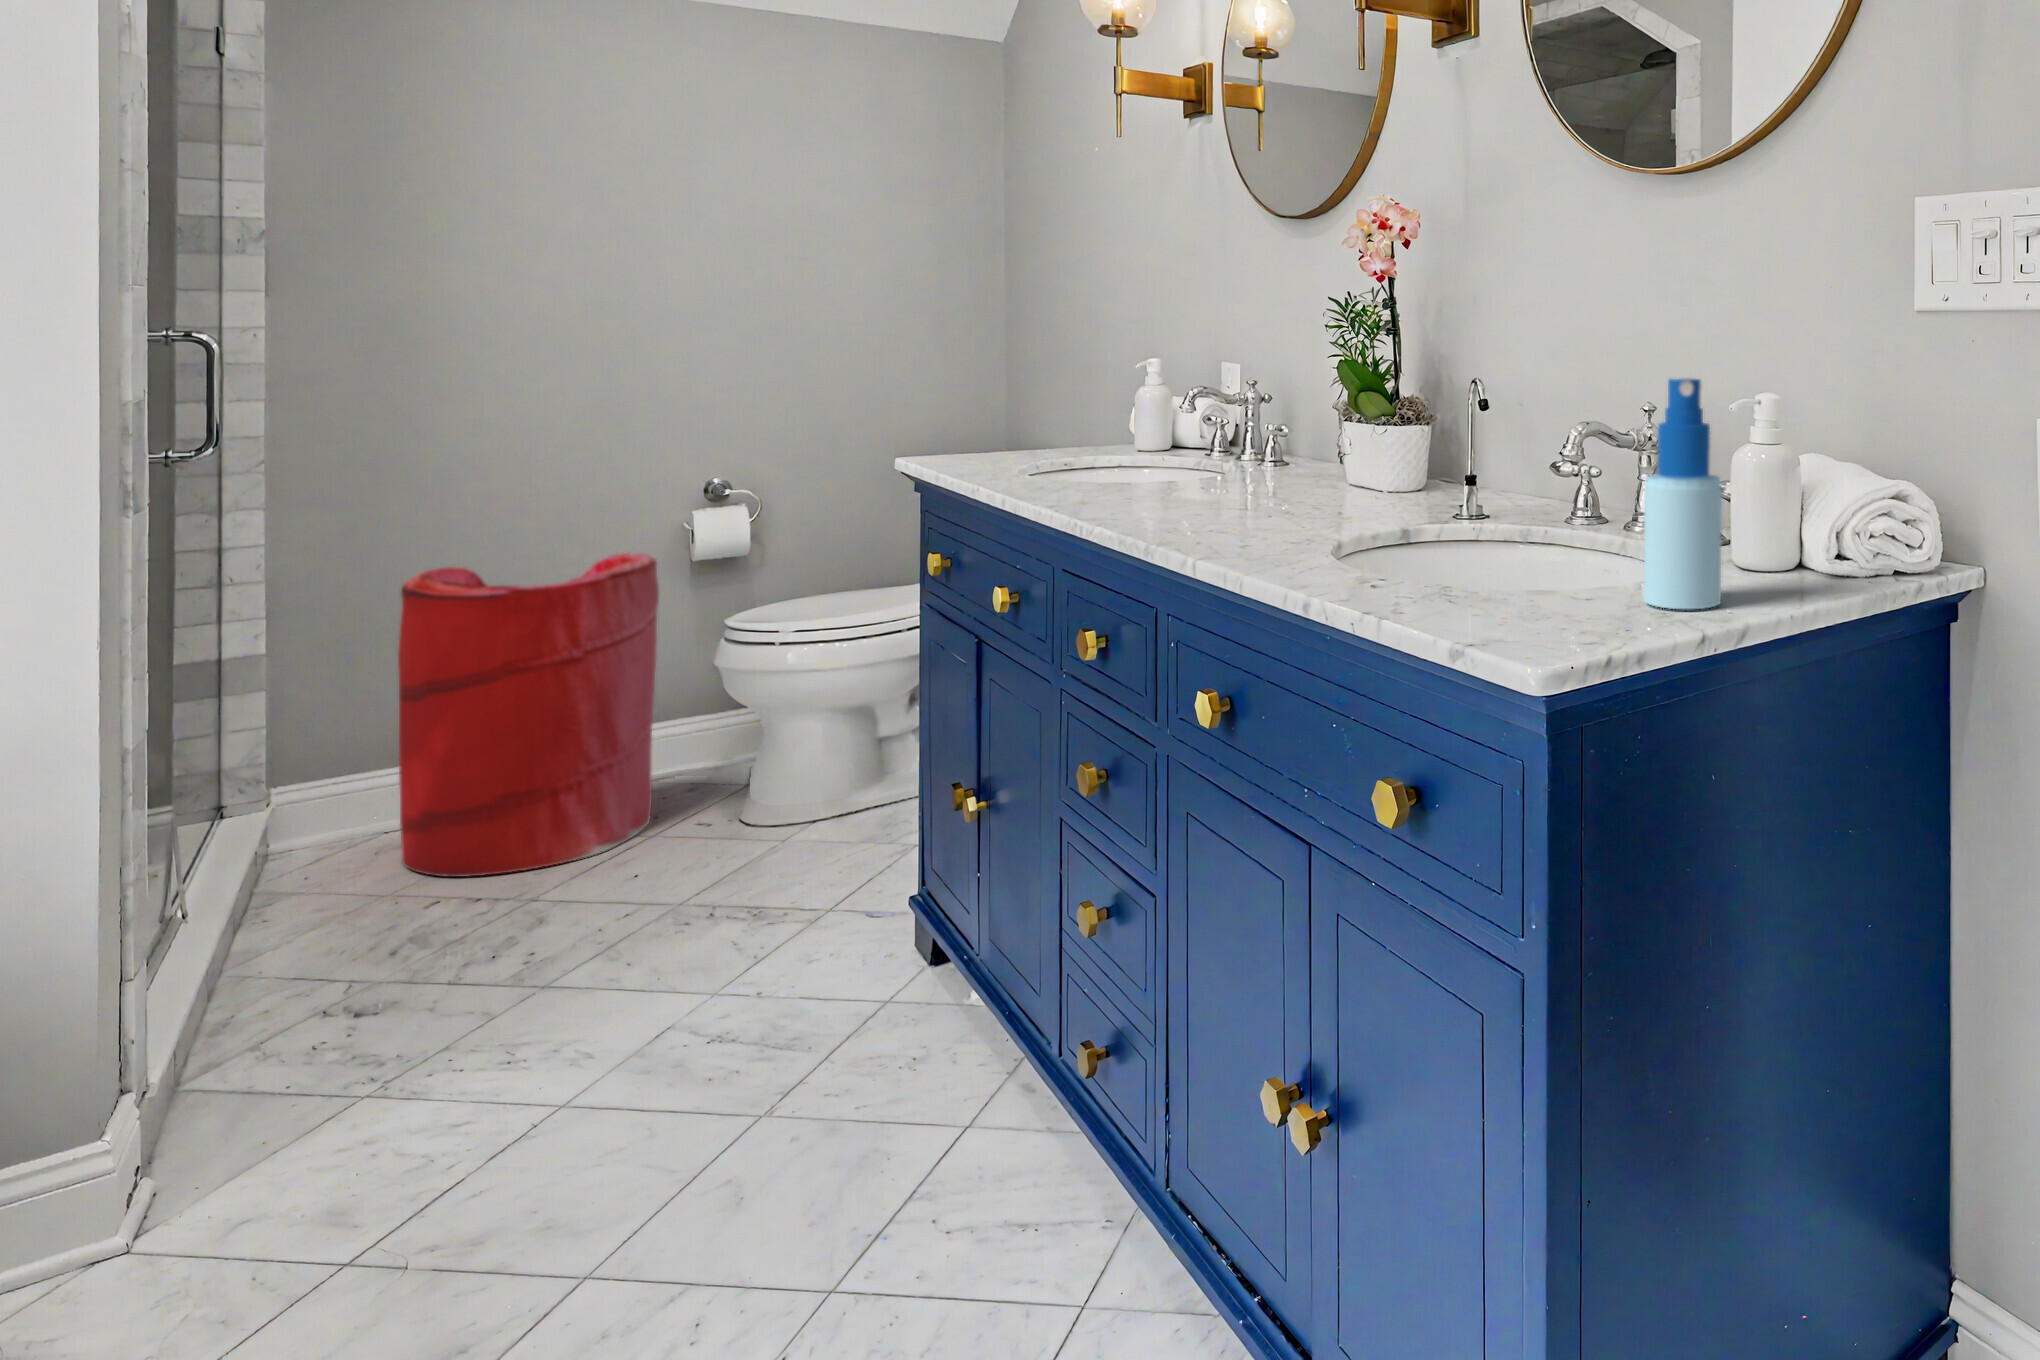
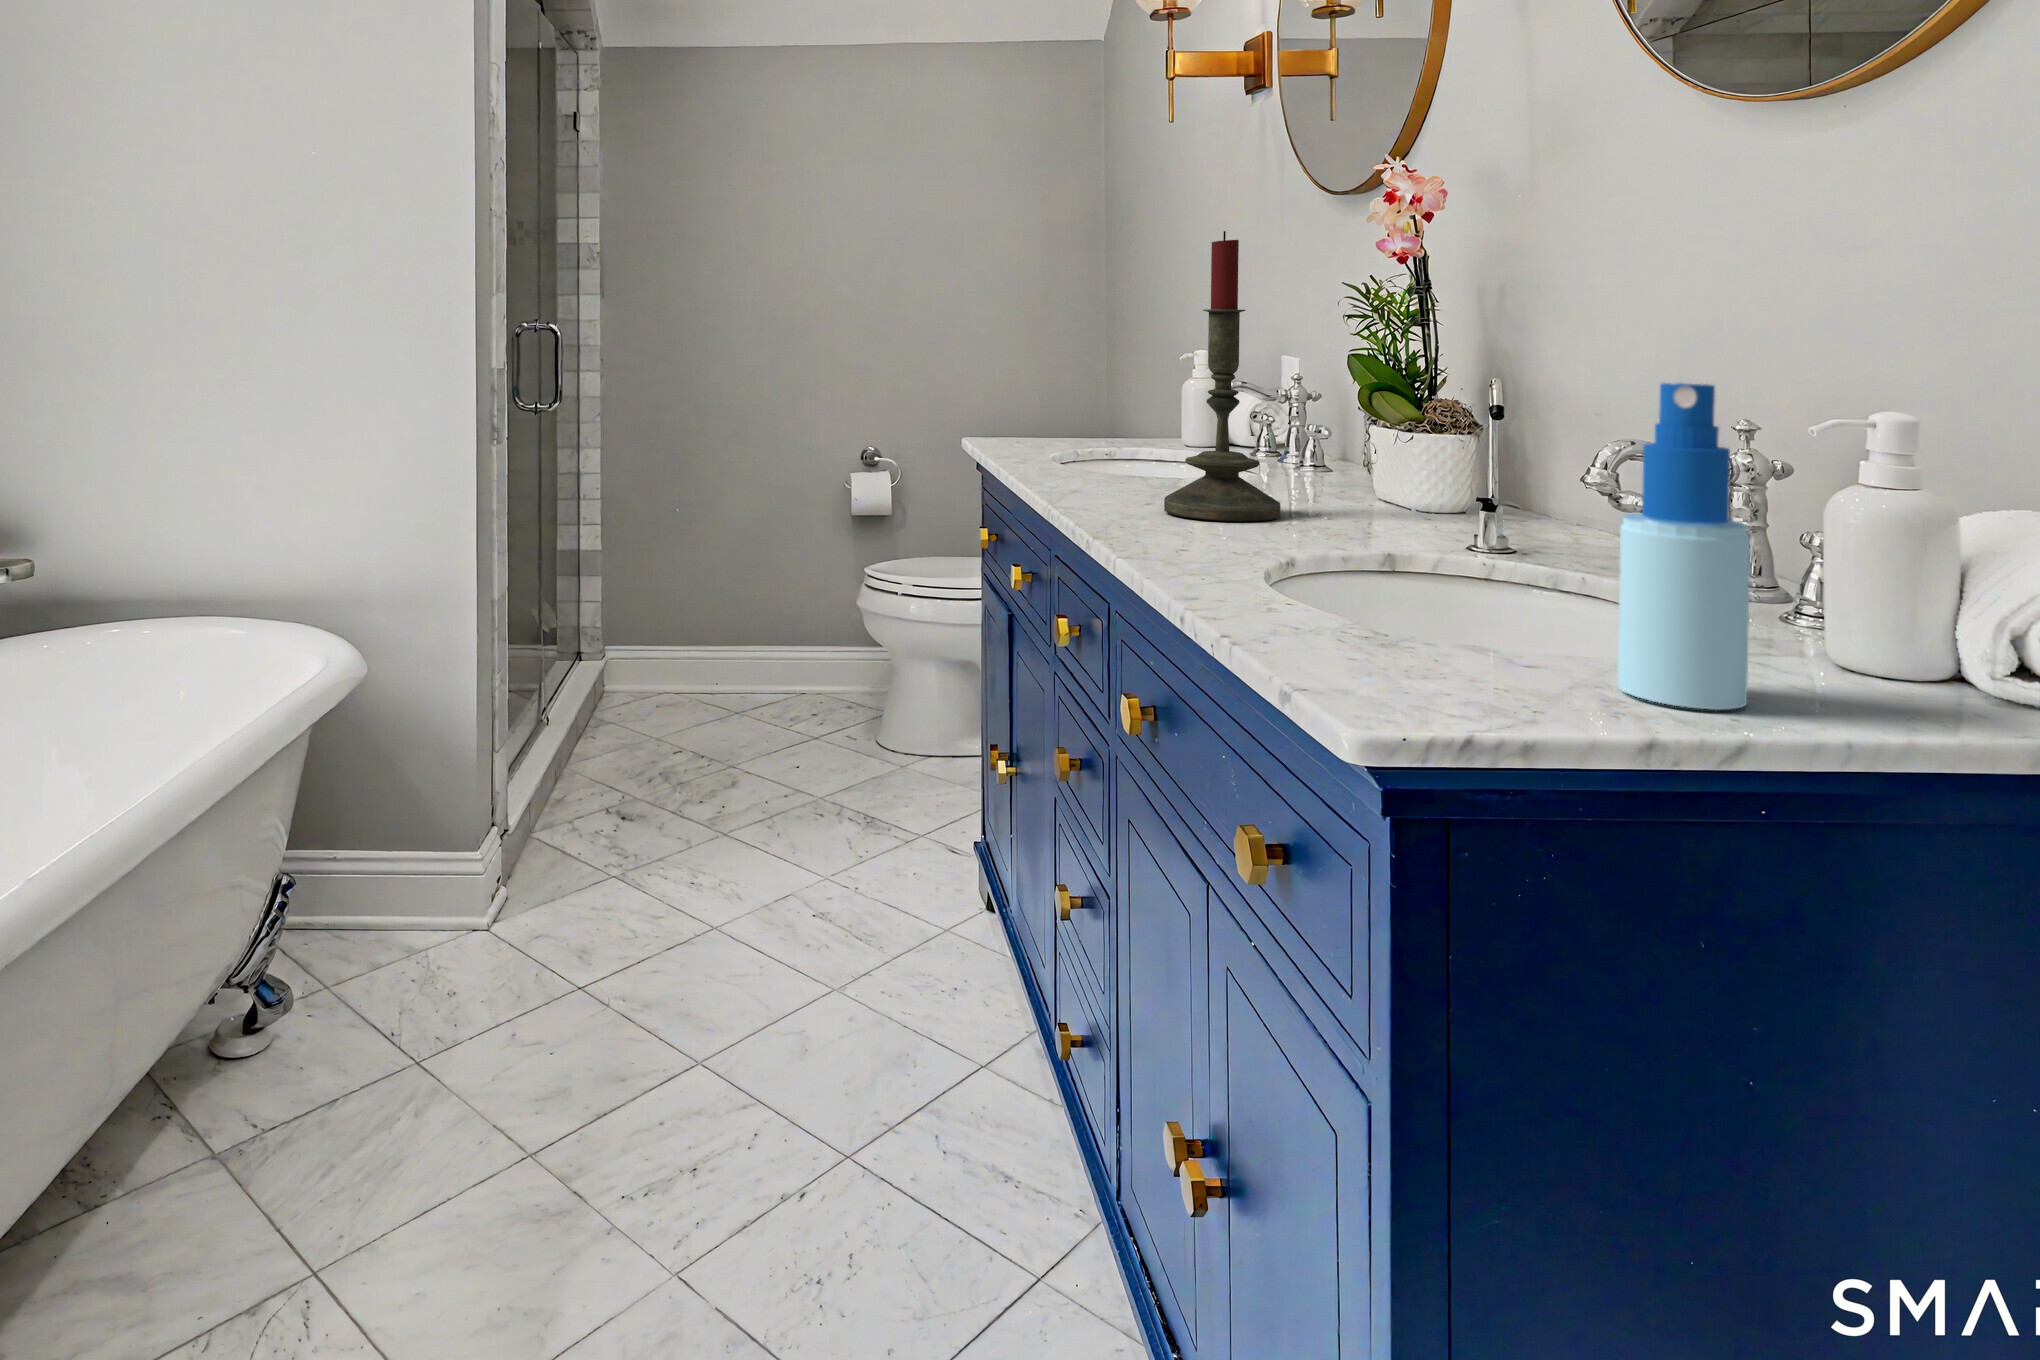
candle: none [1185,249,1290,517] -> present [1164,231,1280,521]
laundry hamper: present [398,553,659,877] -> none [654,502,819,746]

